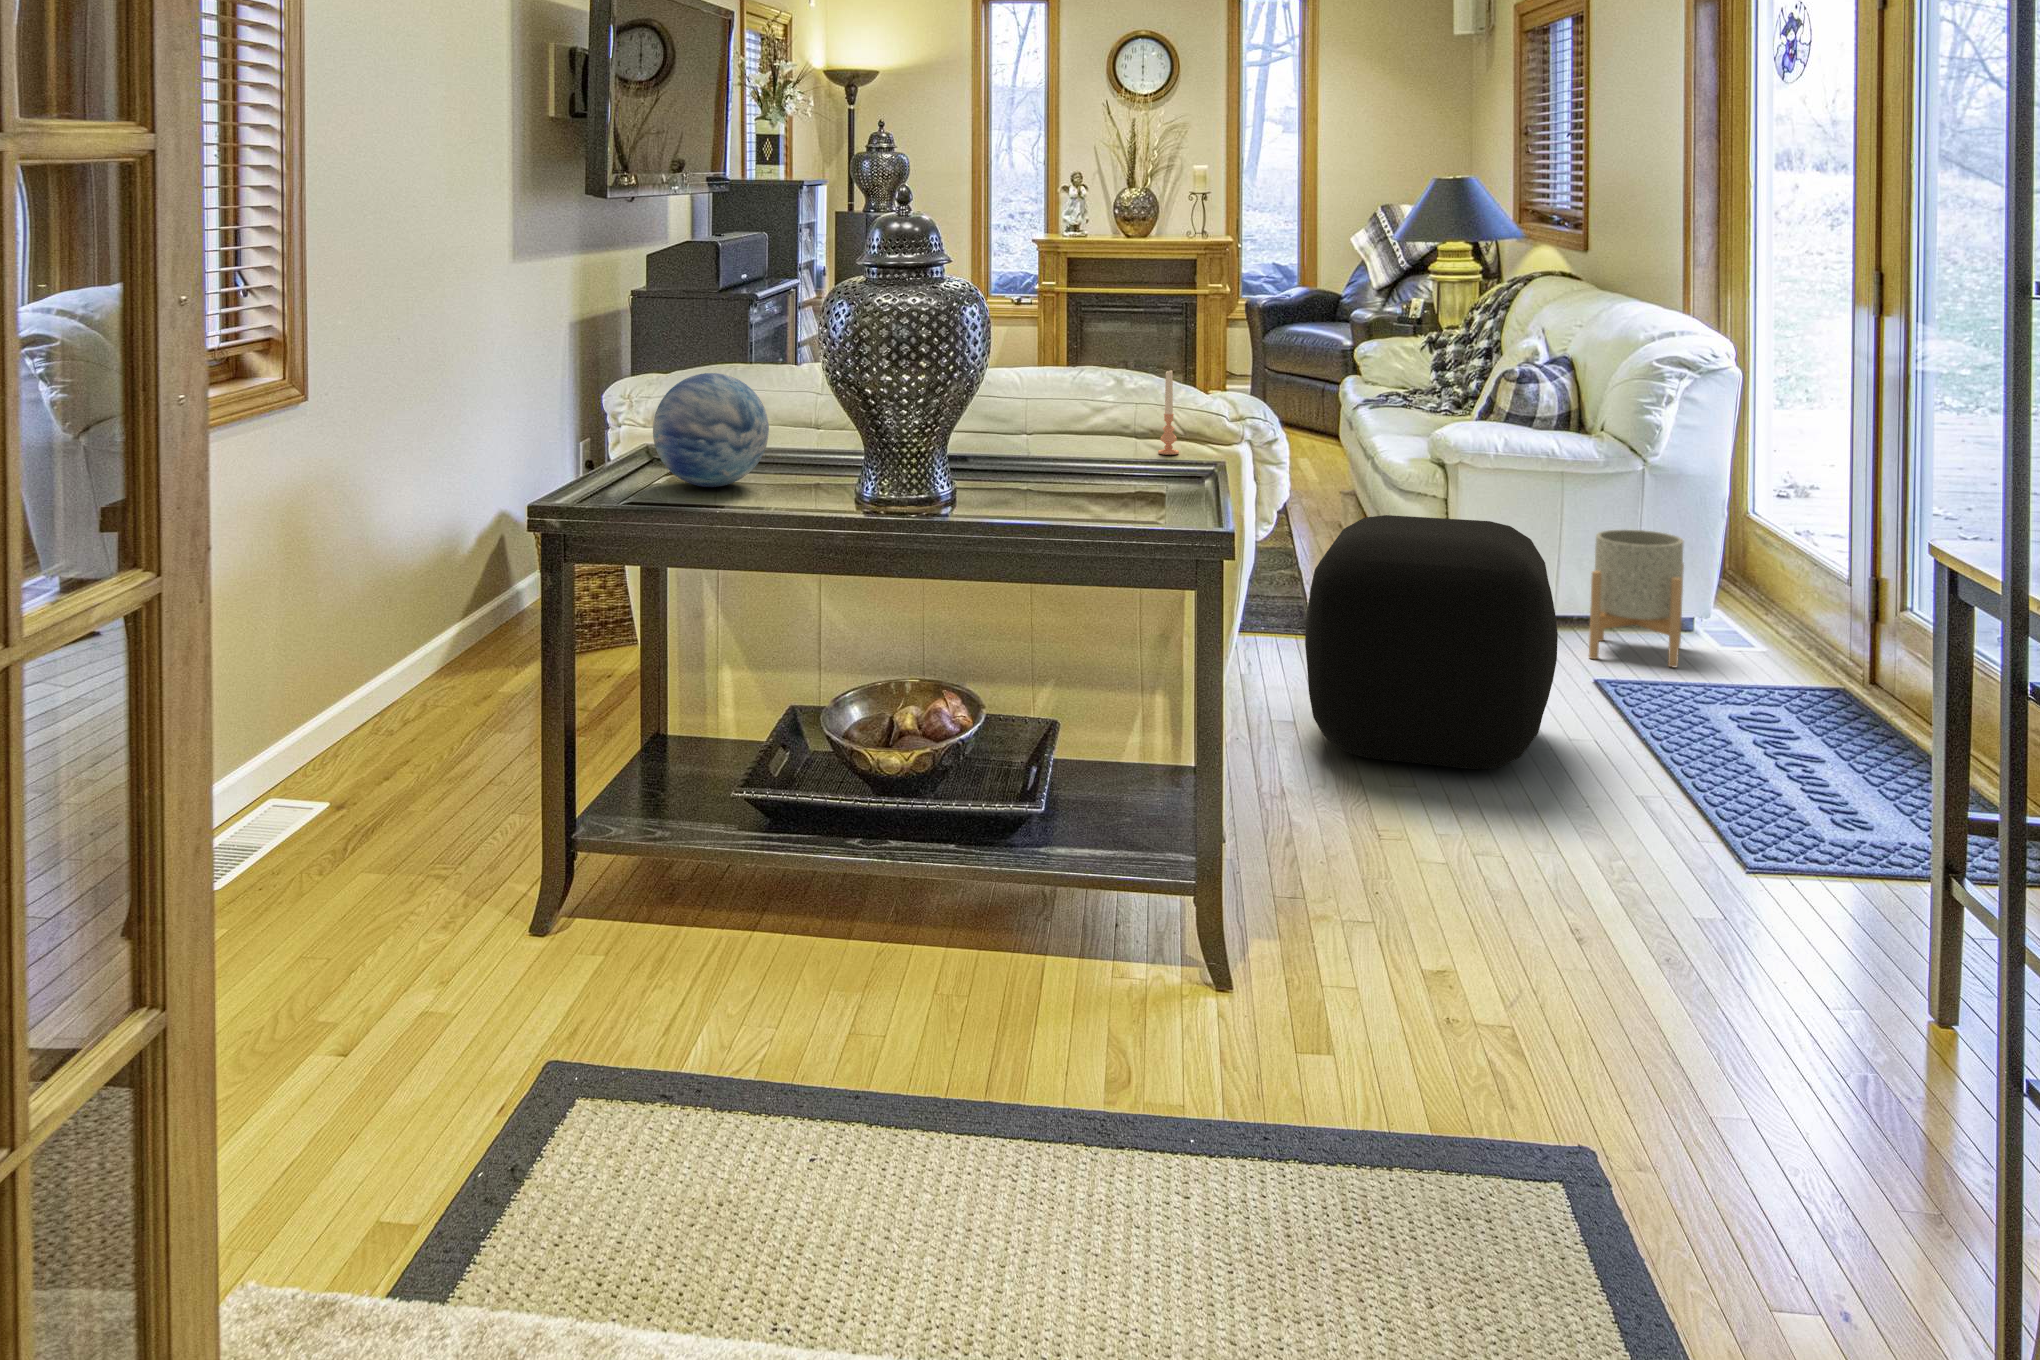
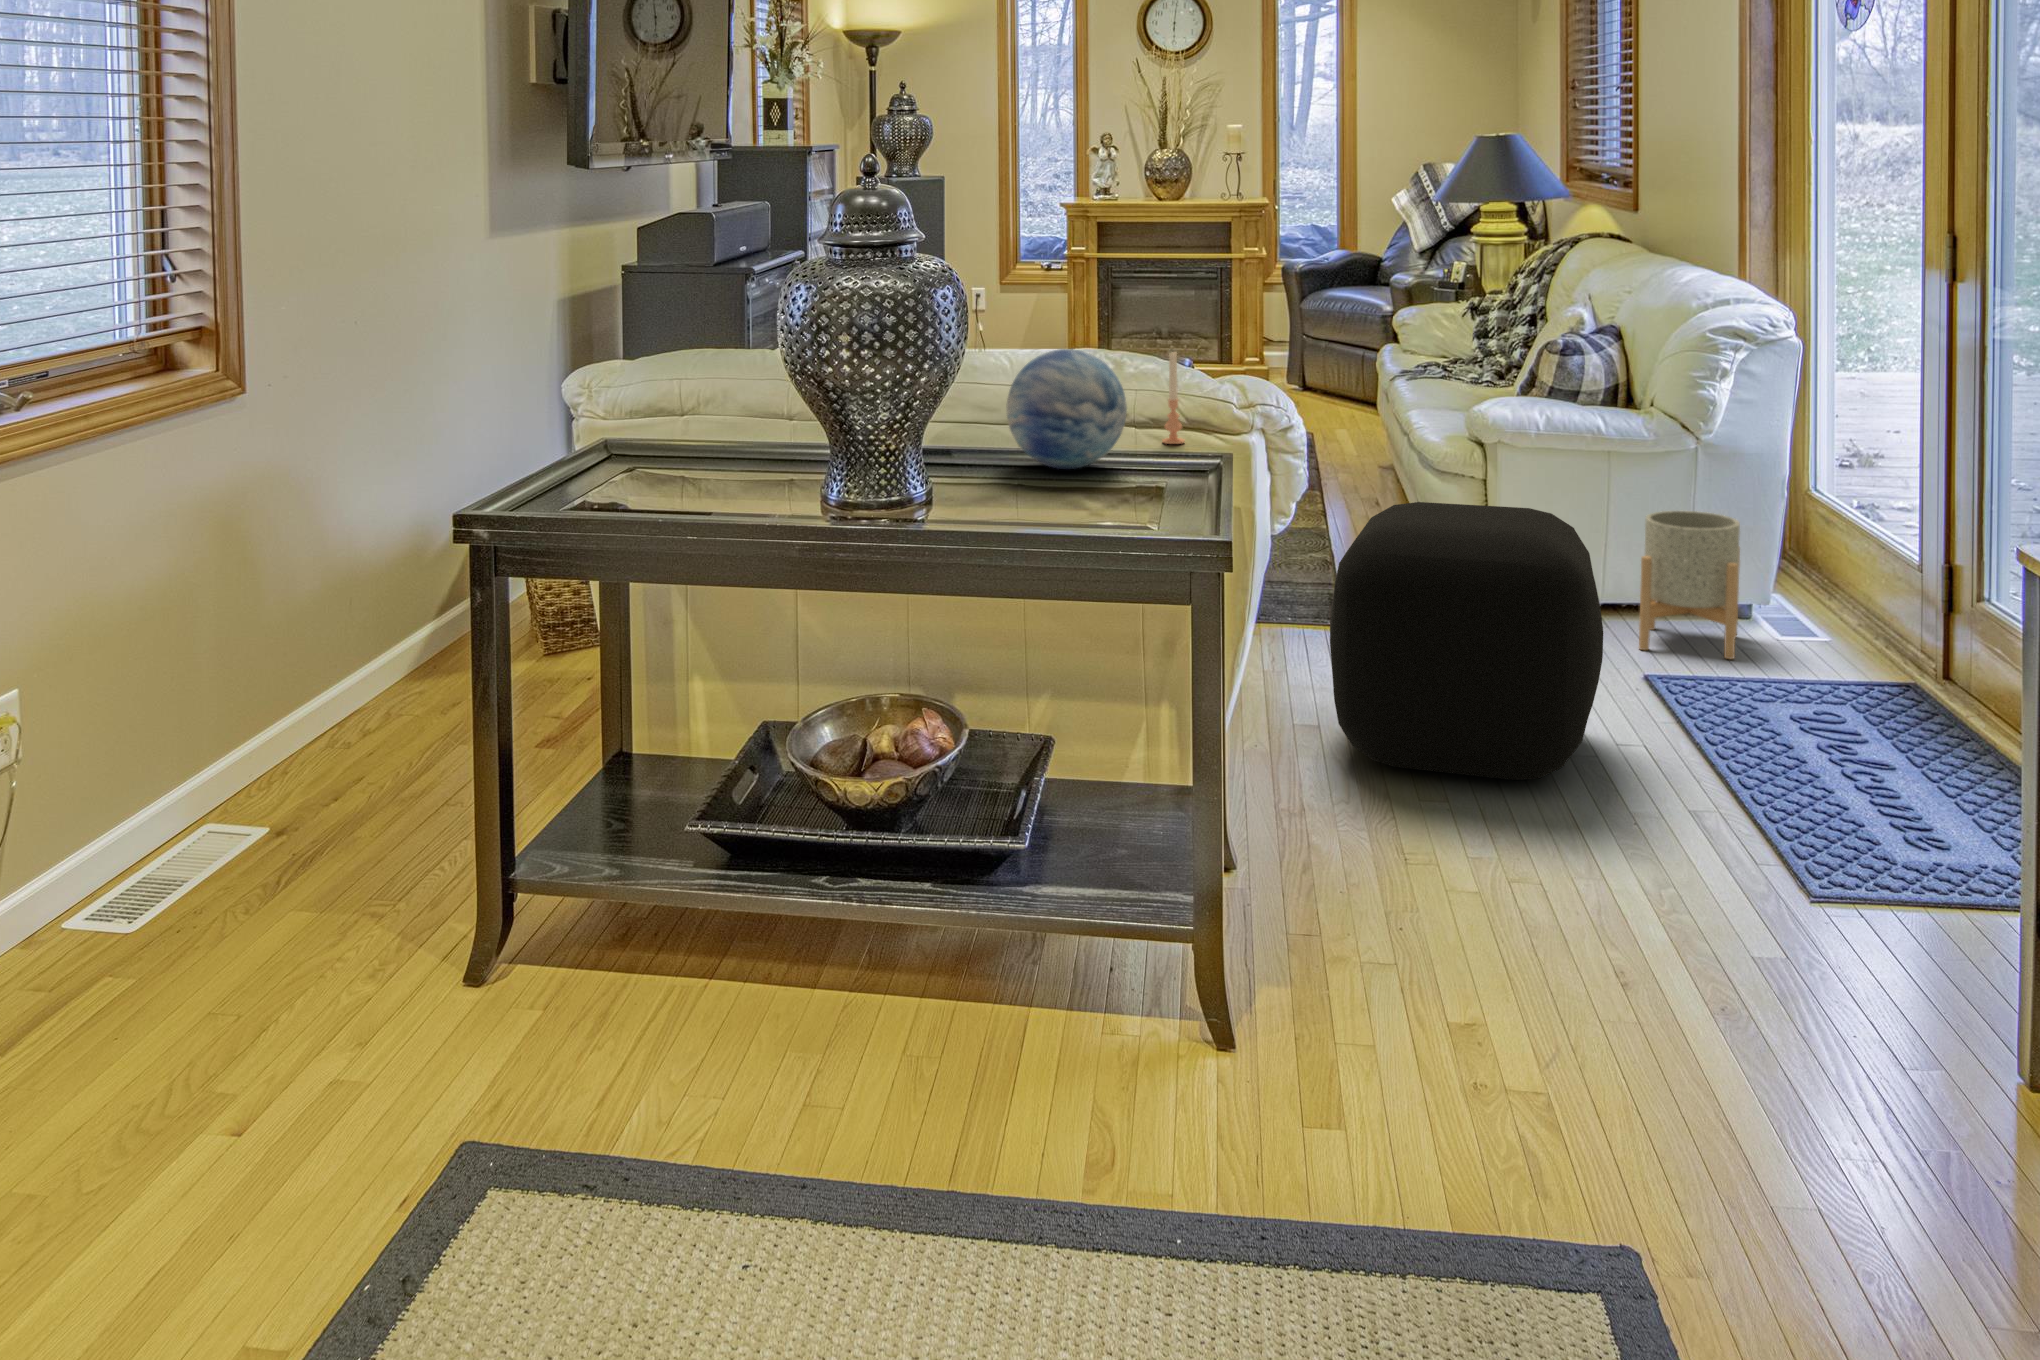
decorative orb: present [653,373,769,487] -> present [1006,349,1127,469]

